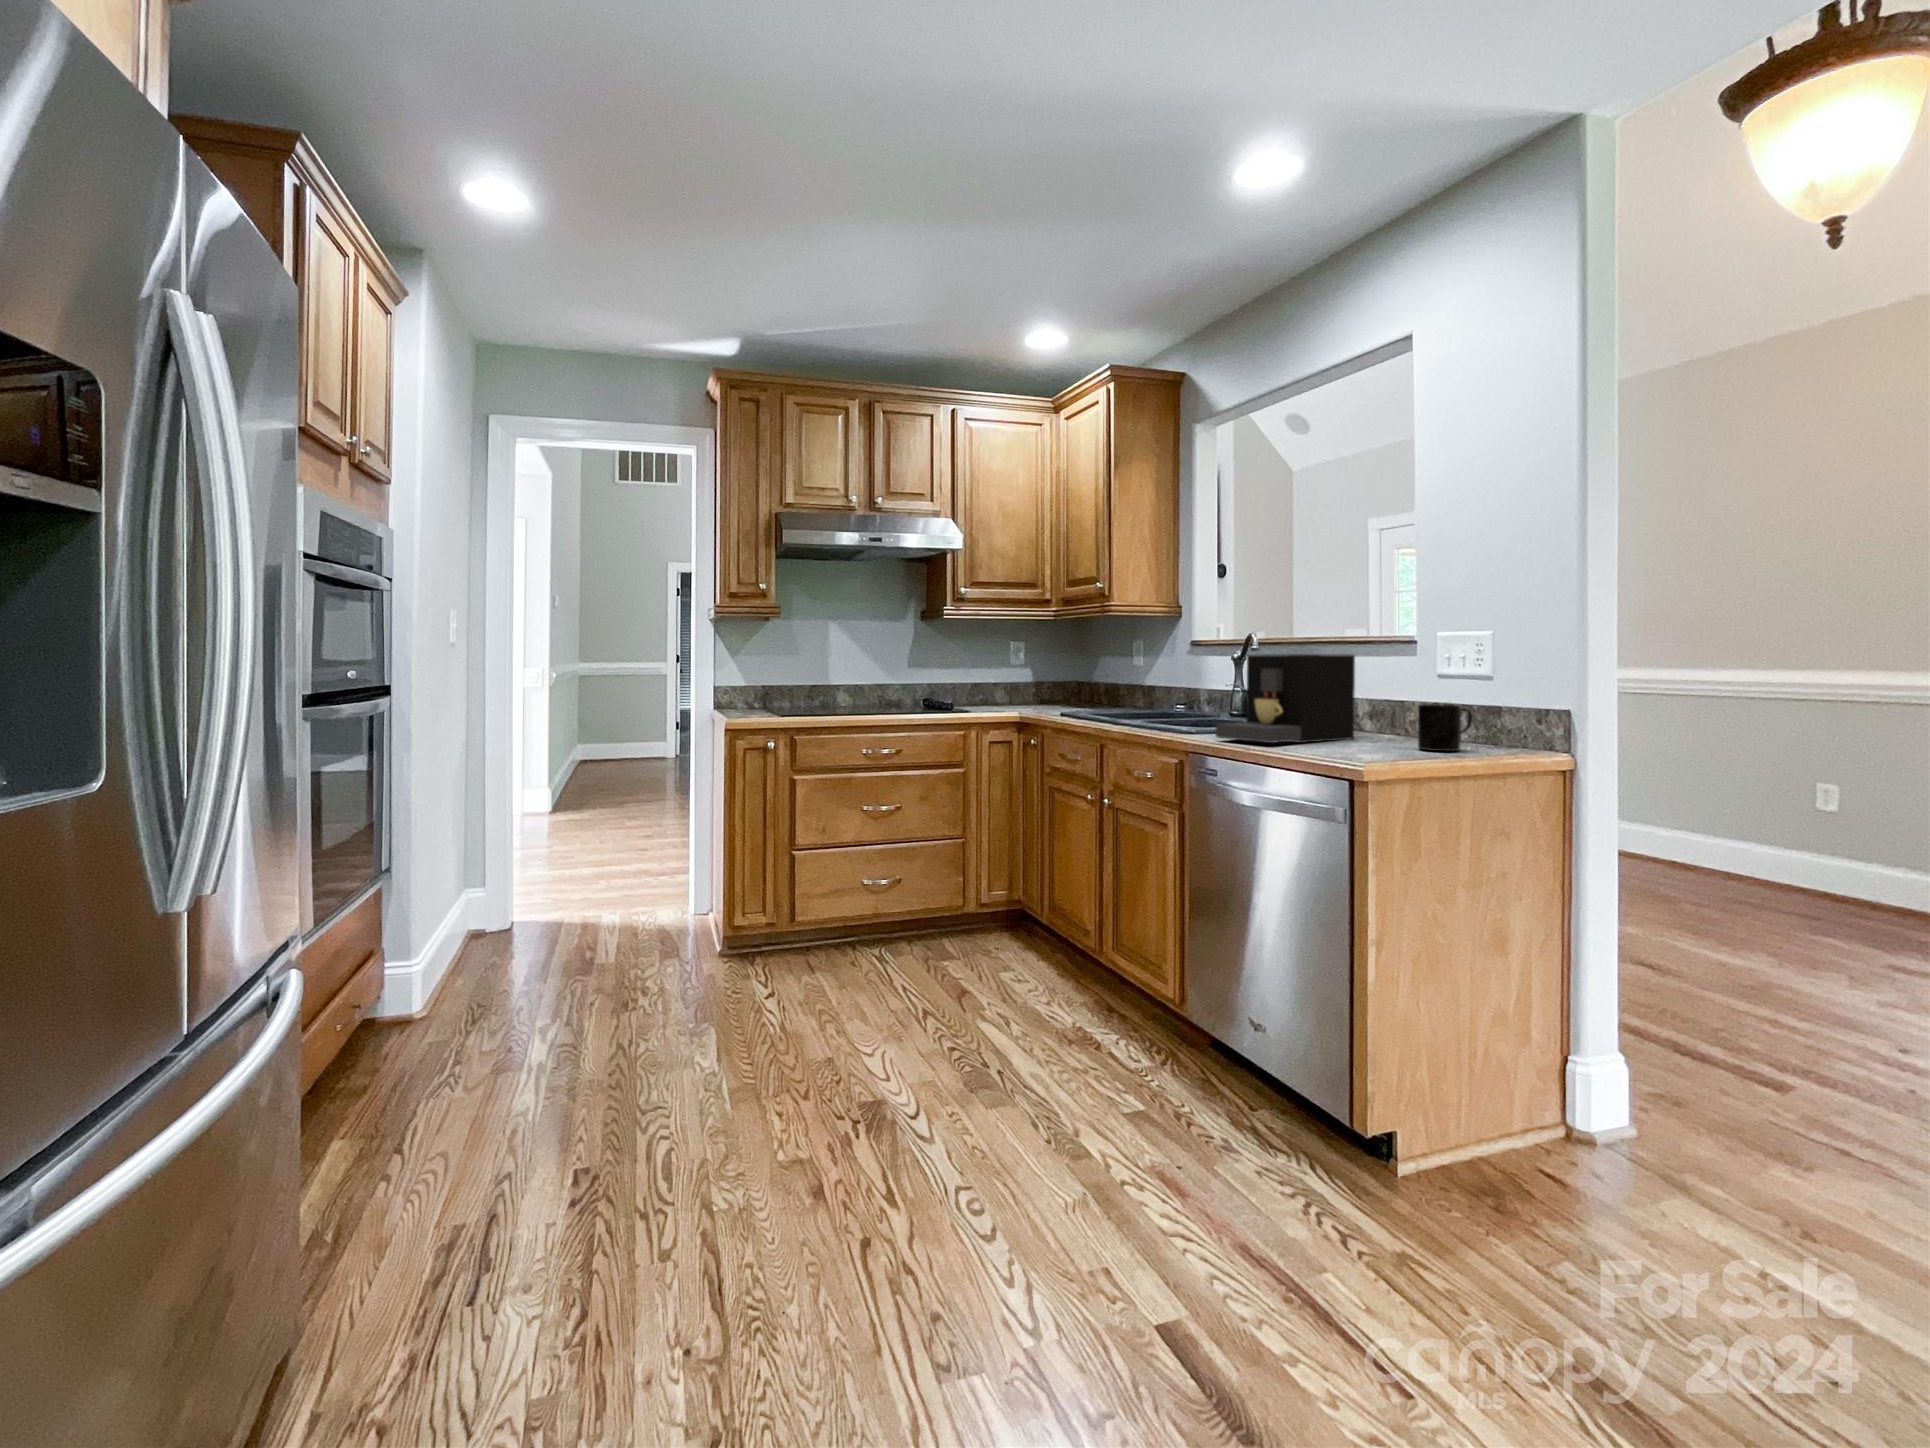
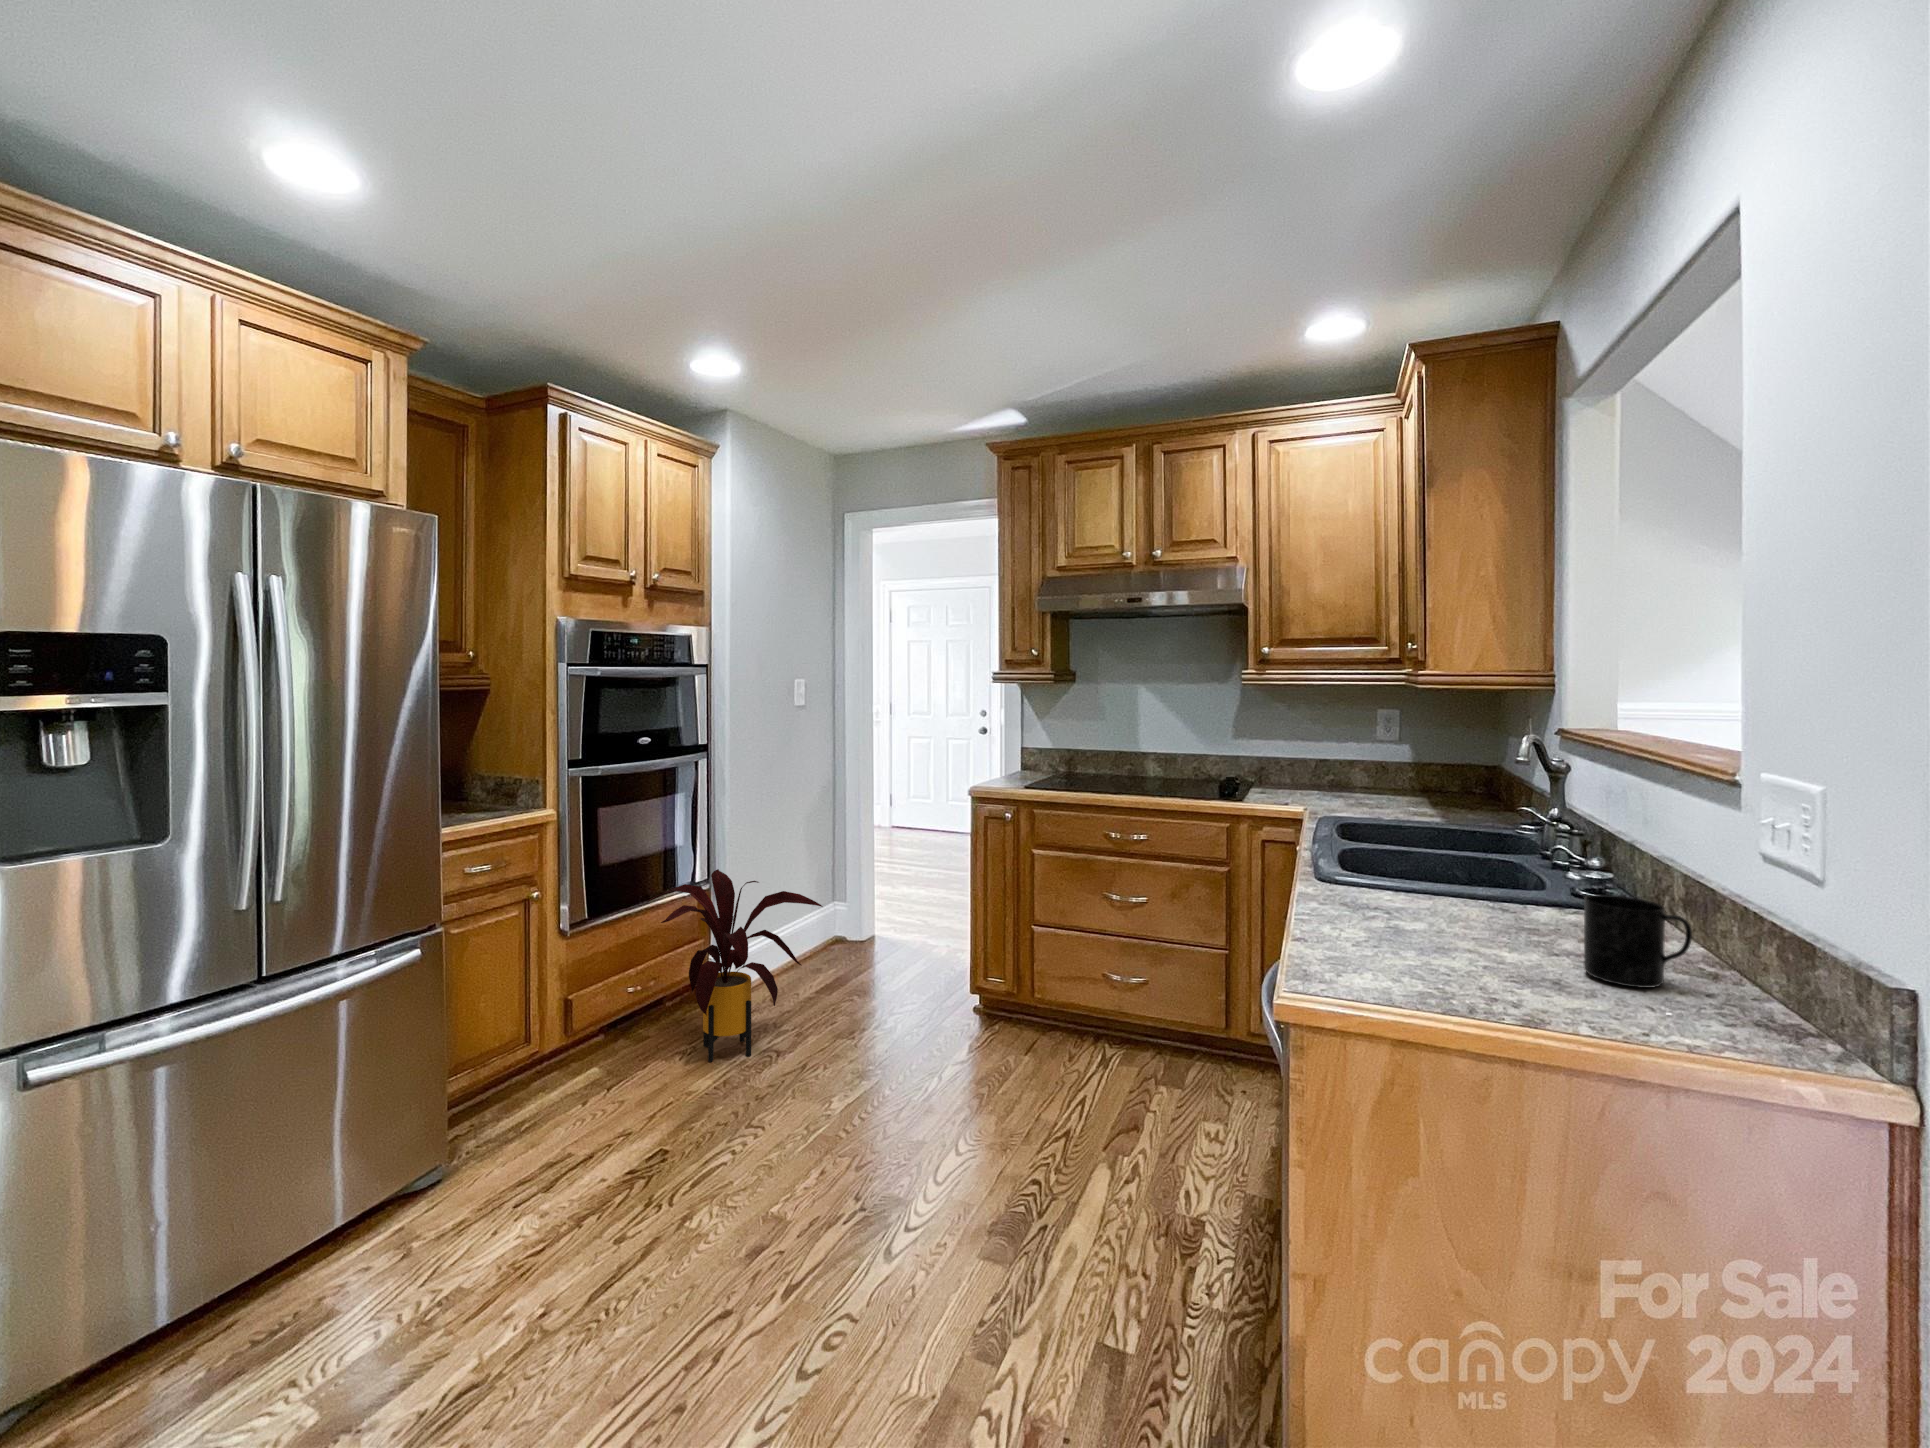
coffee maker: present [1216,654,1355,743] -> none [1338,776,1584,926]
house plant: none [376,838,627,1070] -> present [648,869,823,1062]

